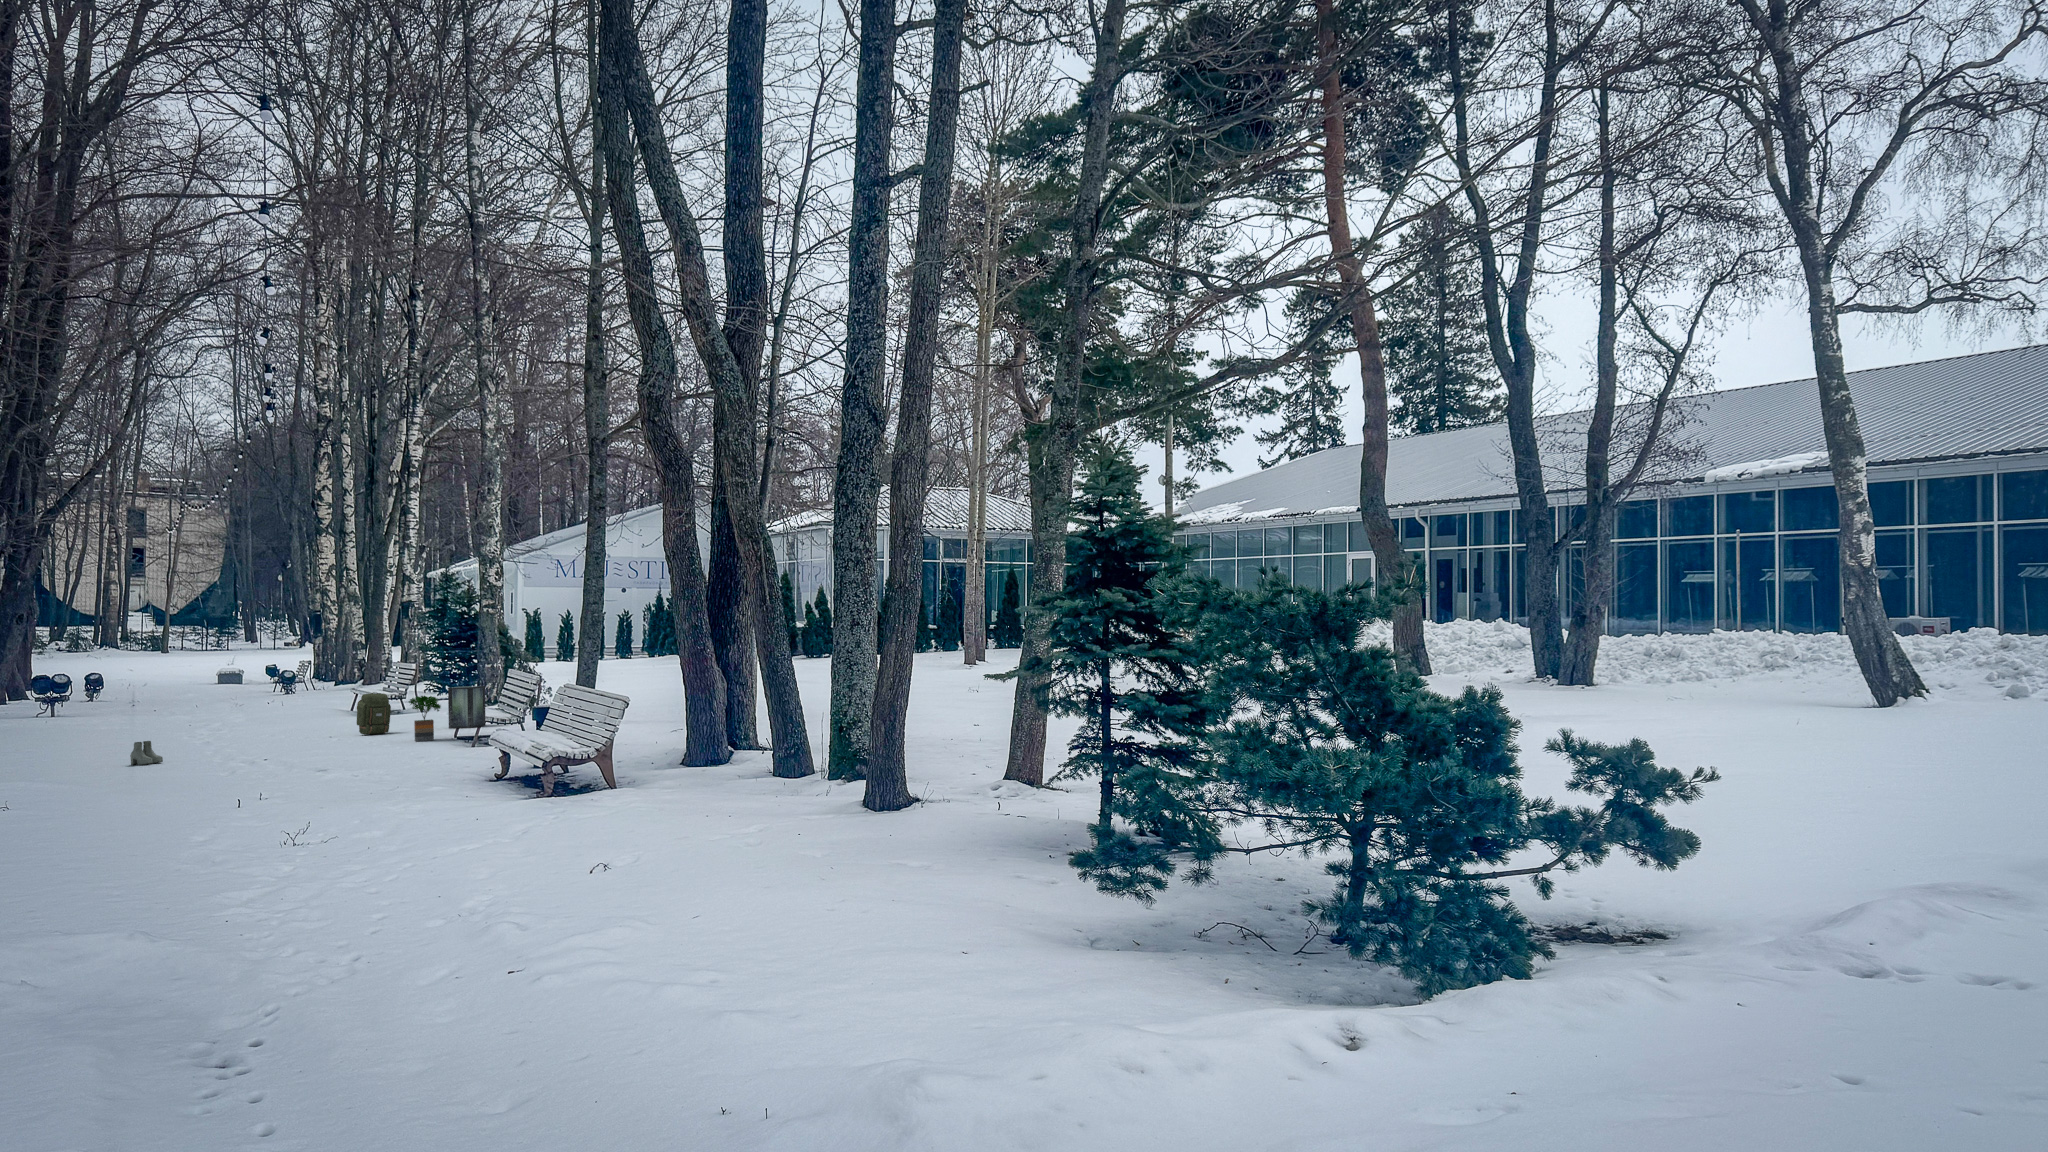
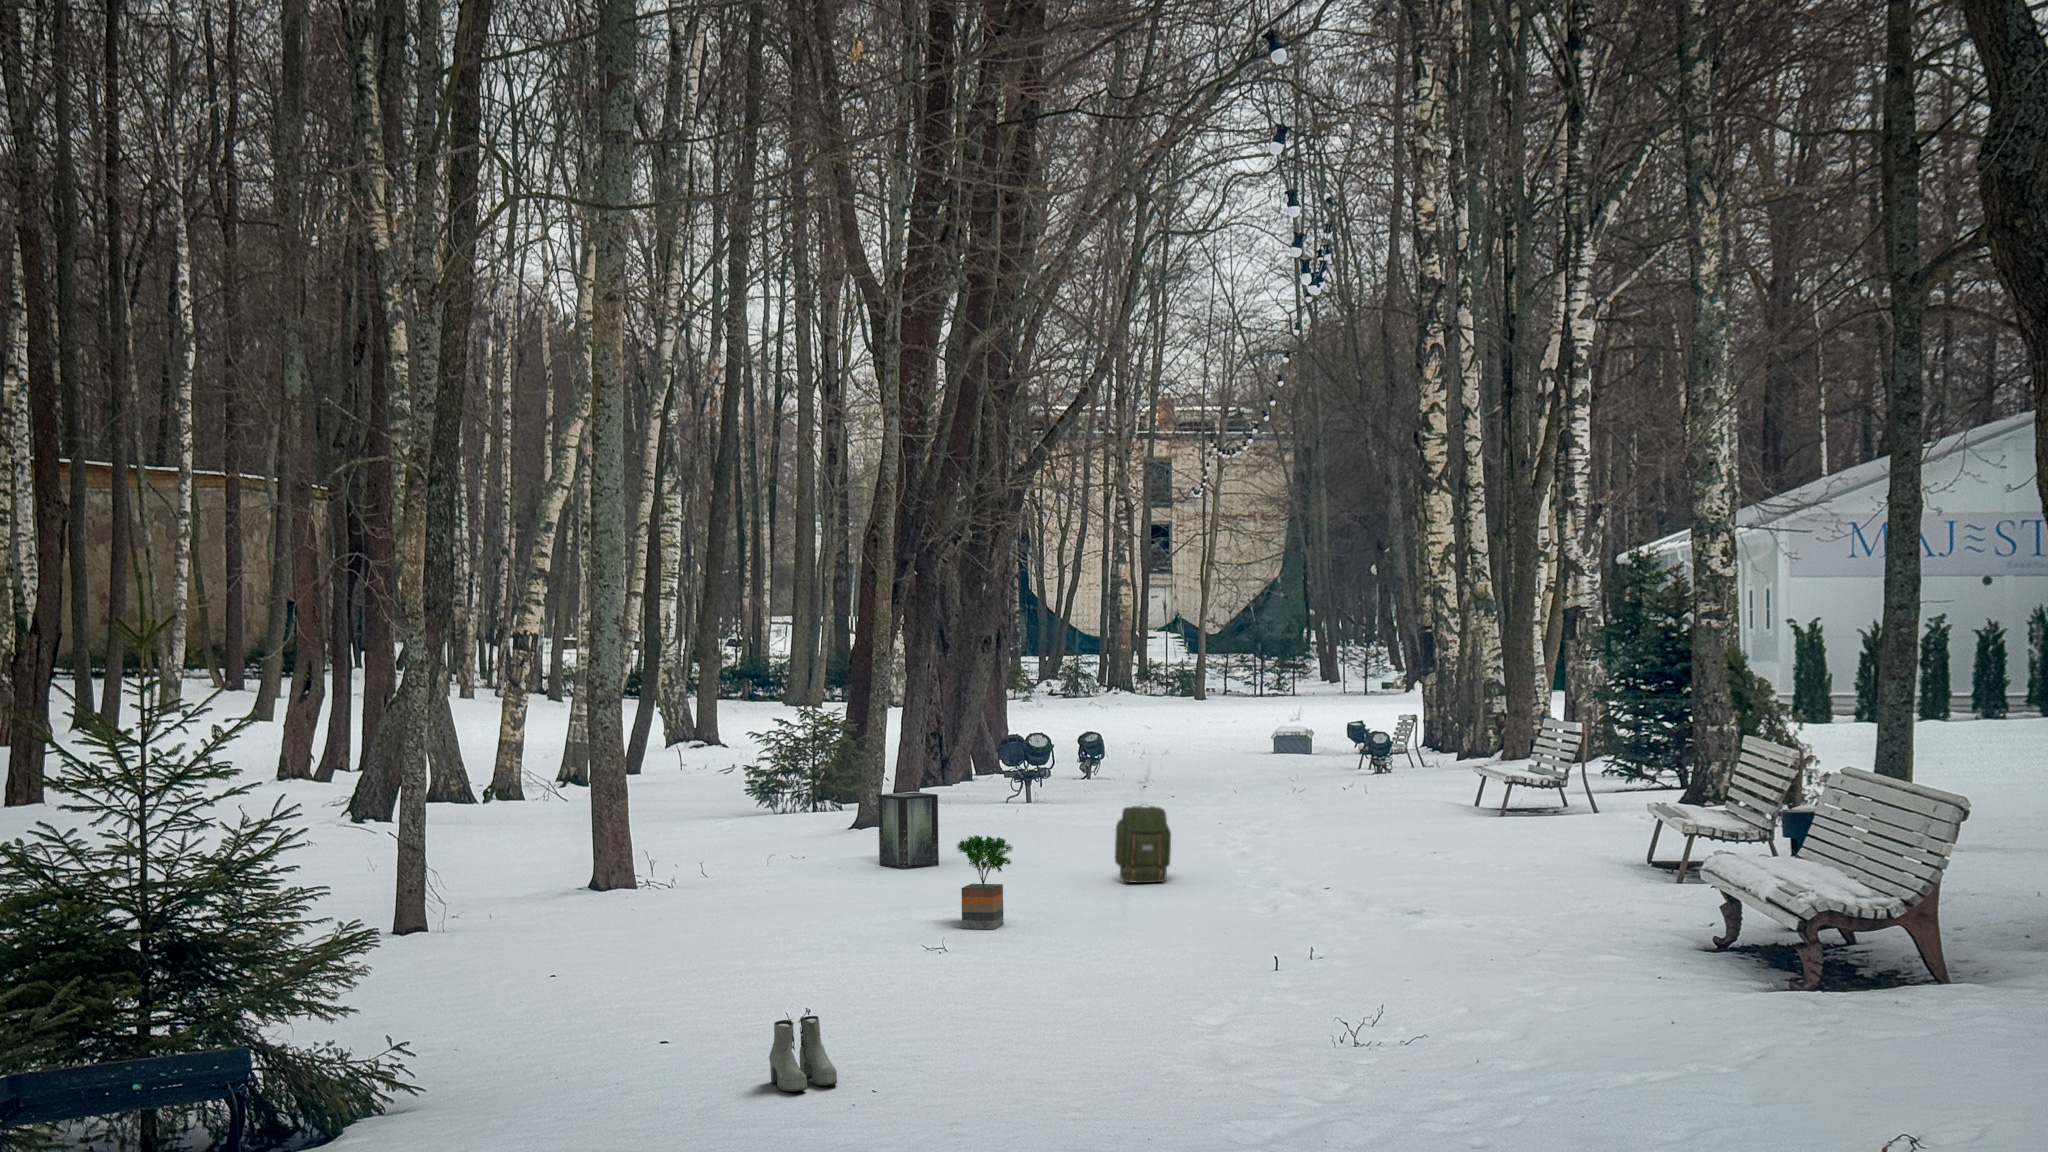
storage box: present [448,686,486,728] -> present [879,792,939,869]
backpack: present [357,692,391,734] -> present [1115,805,1171,883]
potted tree: present [409,696,441,741] -> present [957,835,1013,930]

